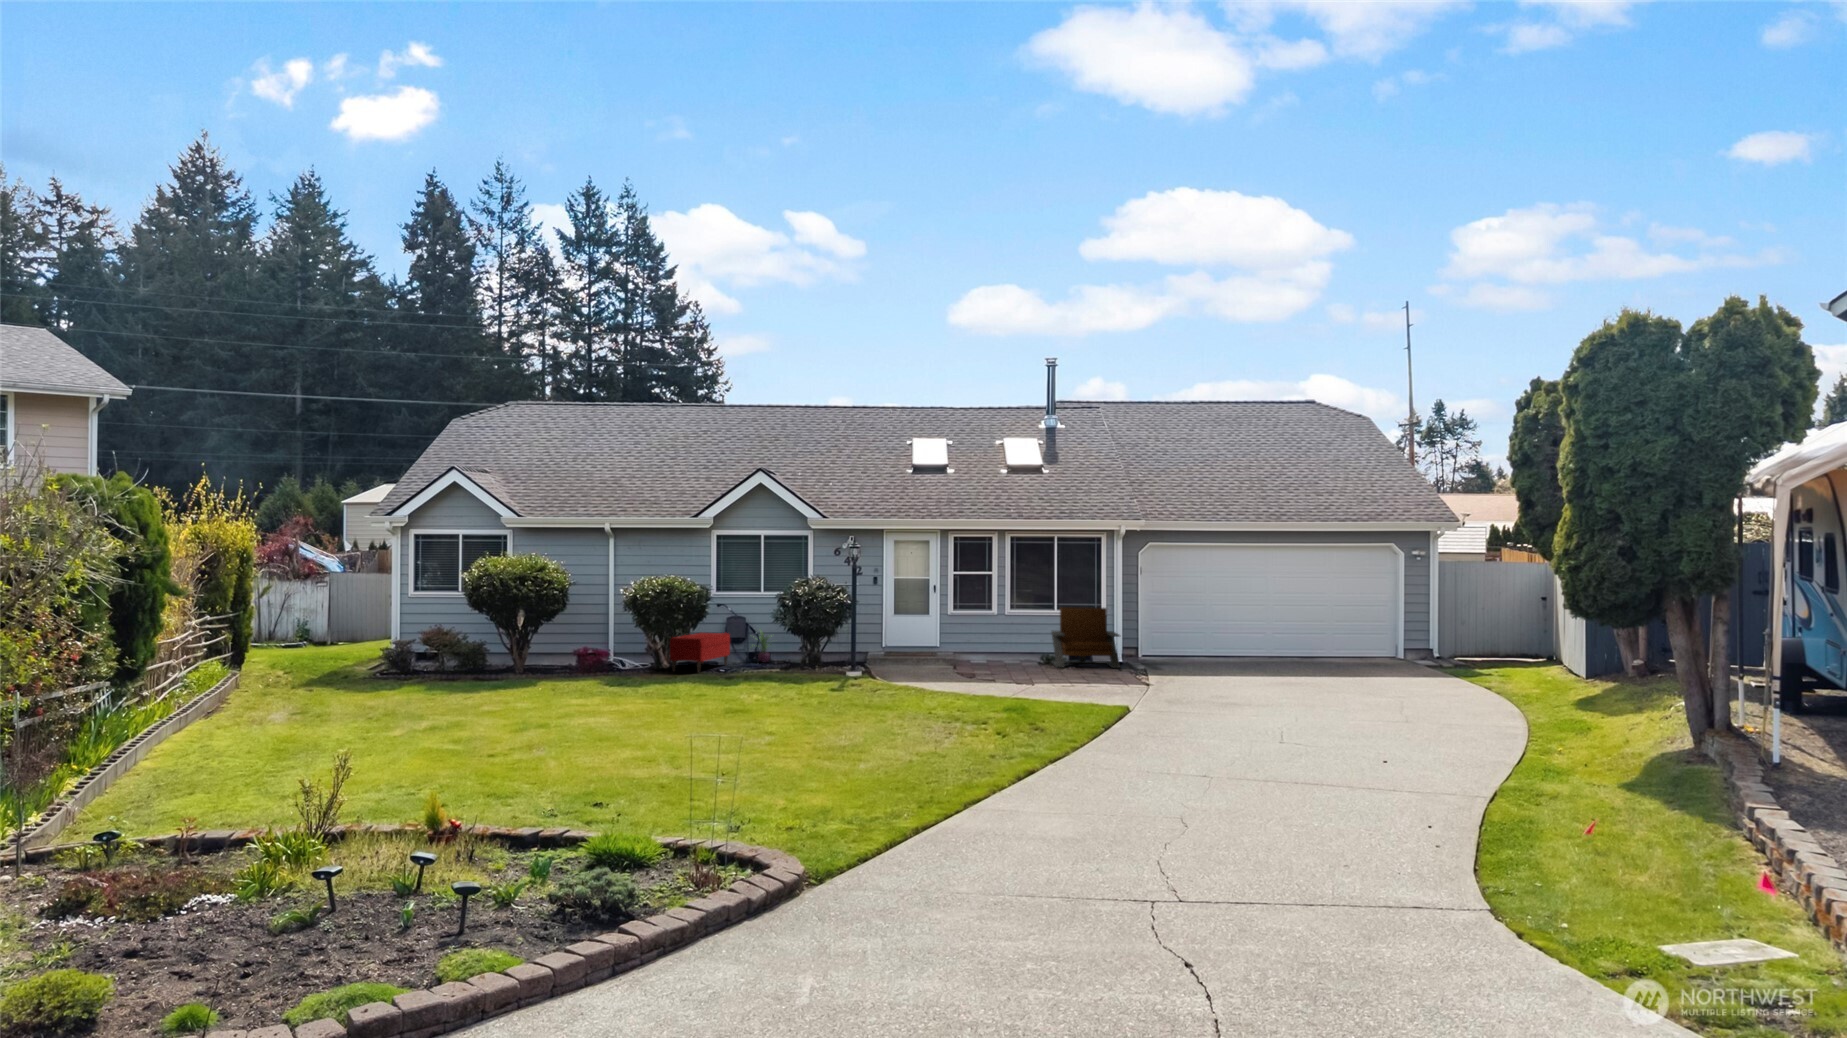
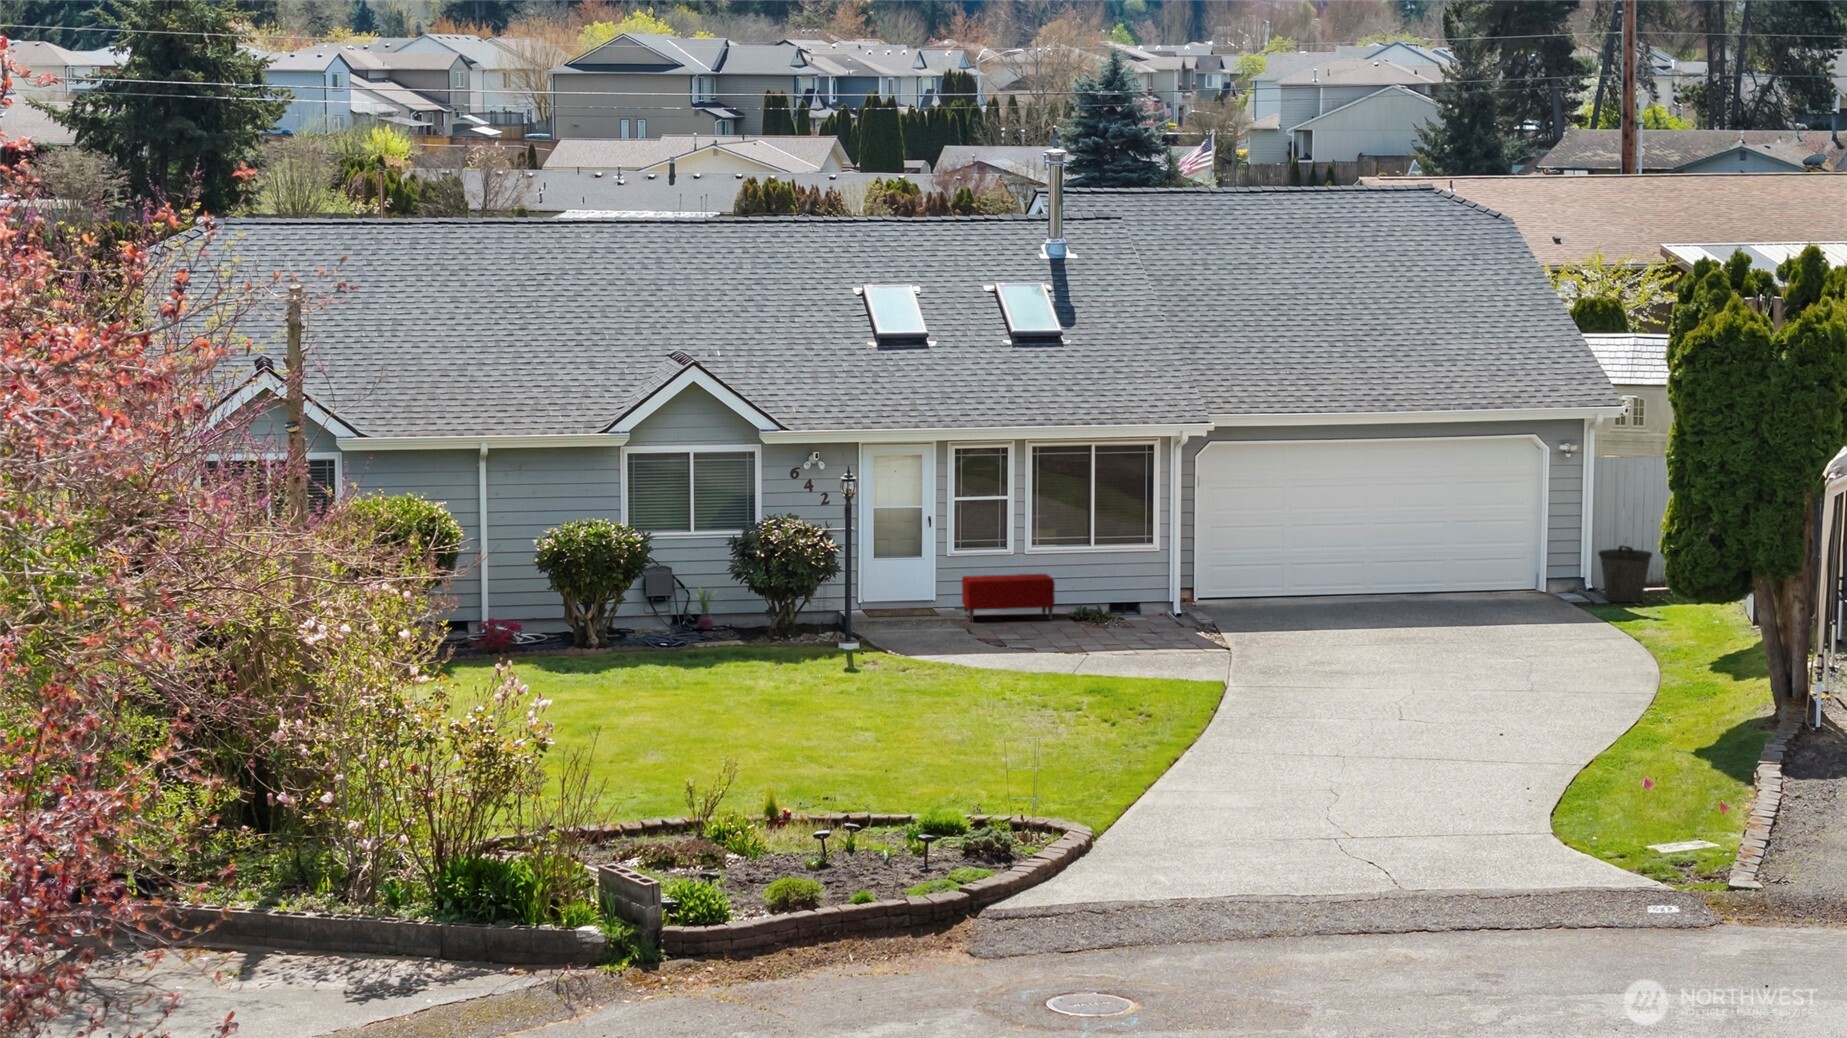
lounge chair: present [1051,607,1120,668] -> none [1086,541,1181,625]
trash can: none [1445,624,1487,667] -> present [1598,545,1652,602]
bench: present [670,633,730,672] -> present [962,574,1055,622]

